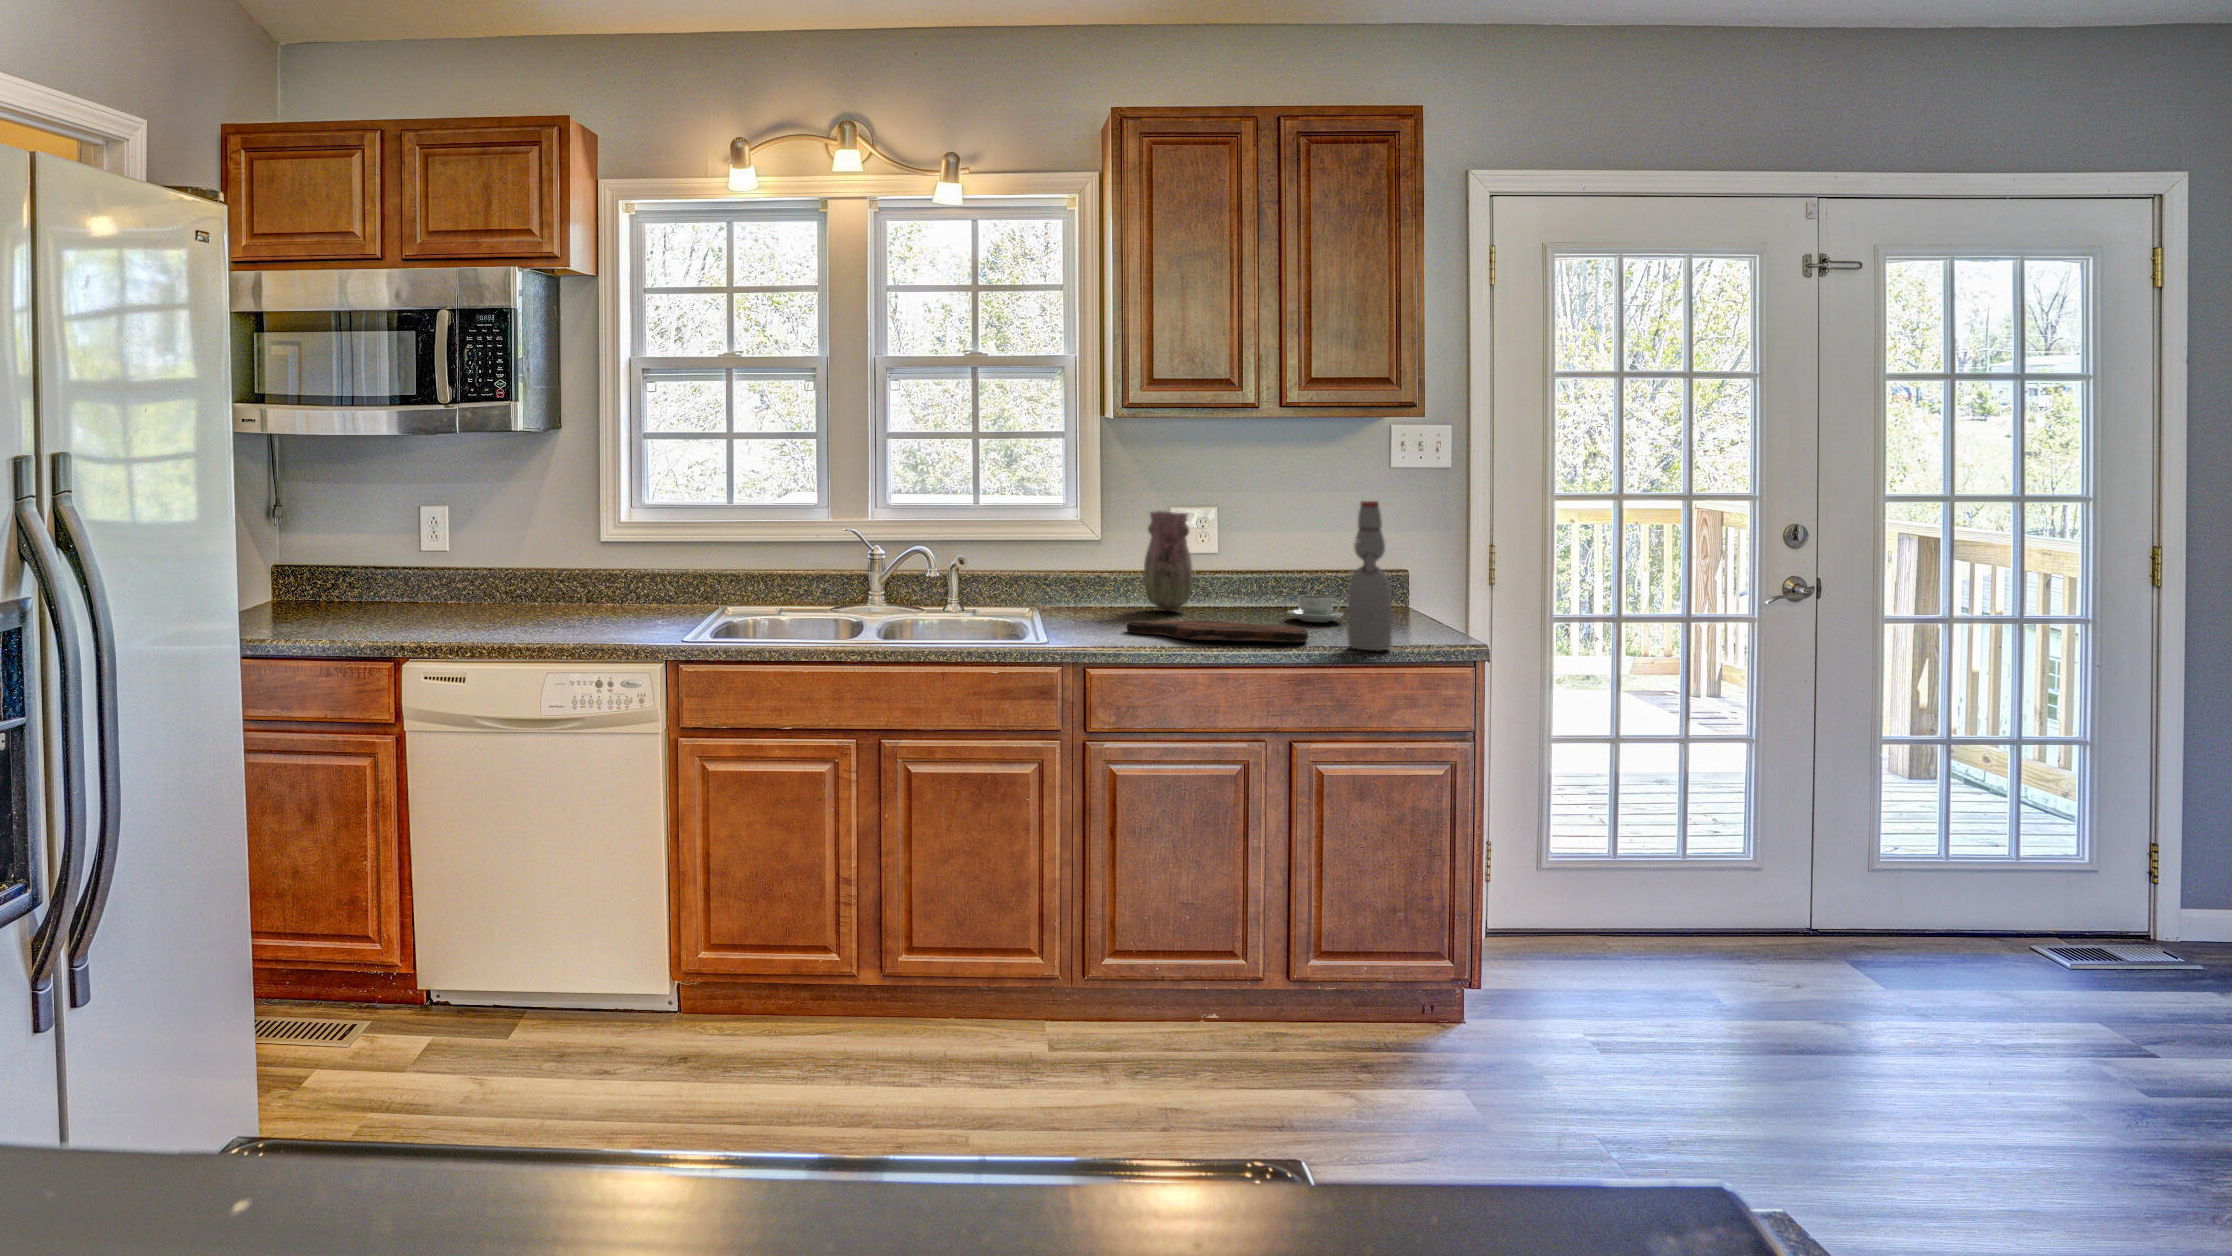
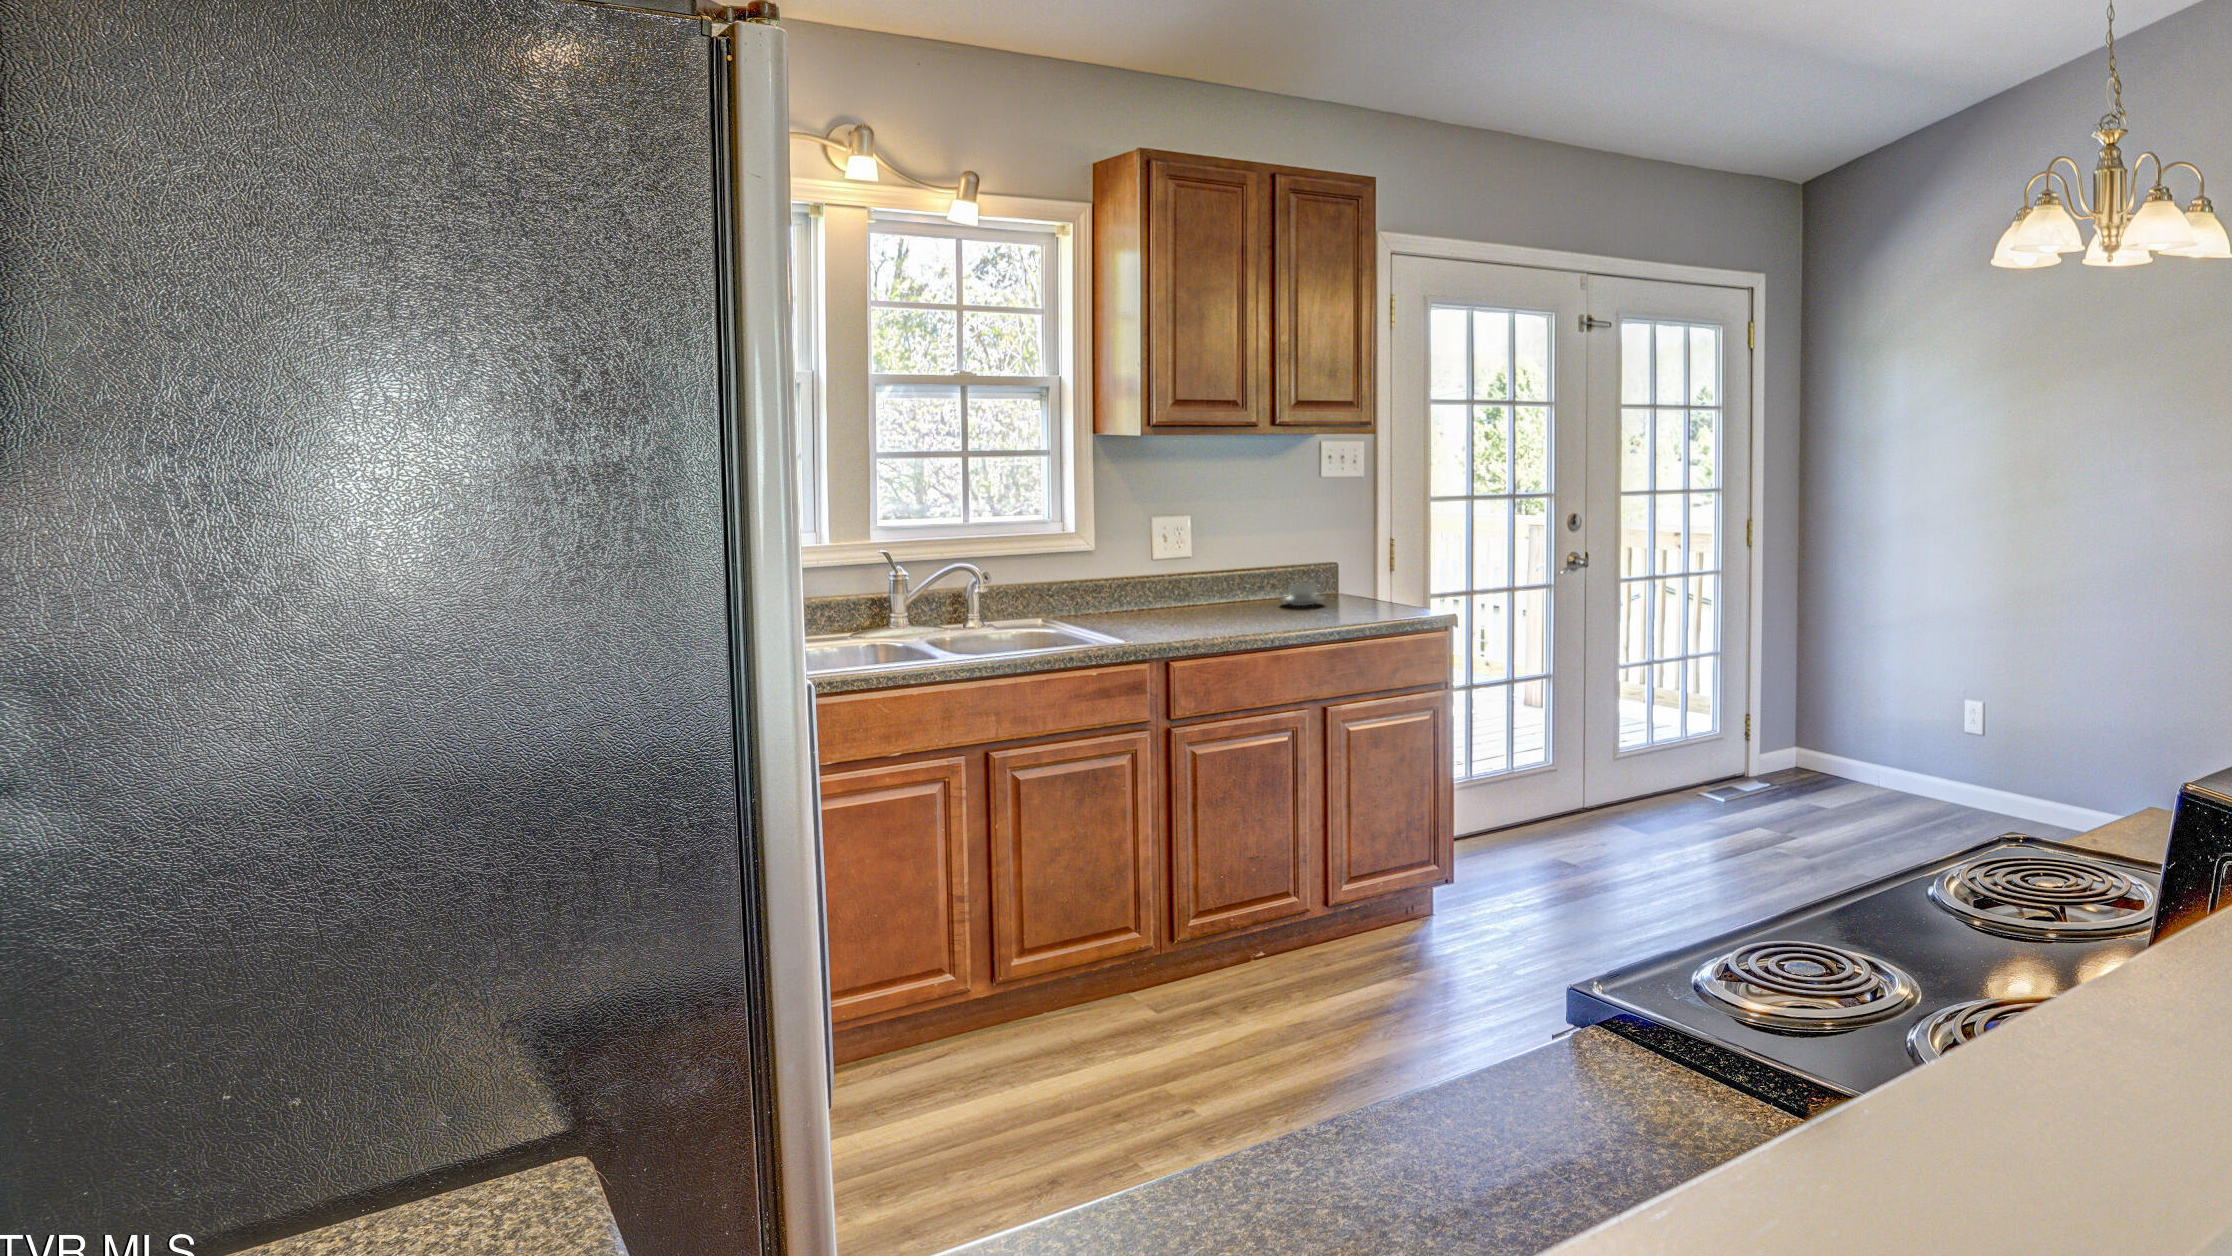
bottle: present [1348,501,1392,651] -> none [1362,500,1396,620]
vase: present [1144,511,1193,611] -> none [1155,521,1198,610]
cutting board: present [1127,621,1308,643] -> none [1177,608,1330,628]

